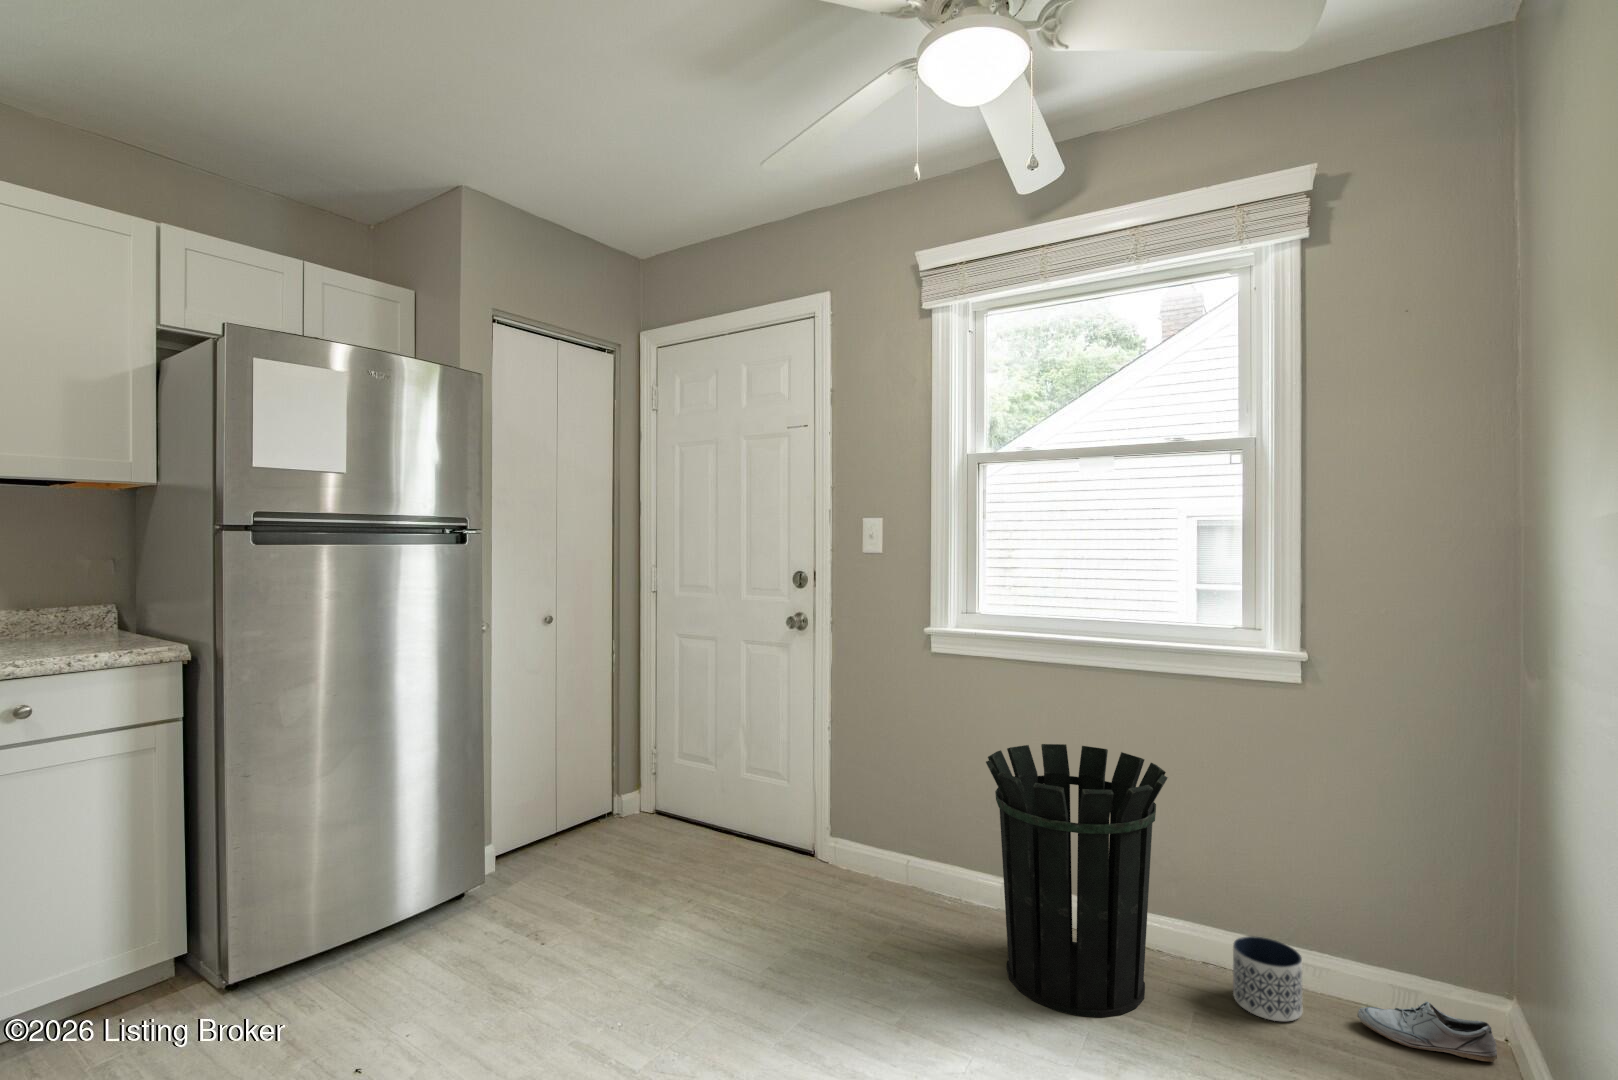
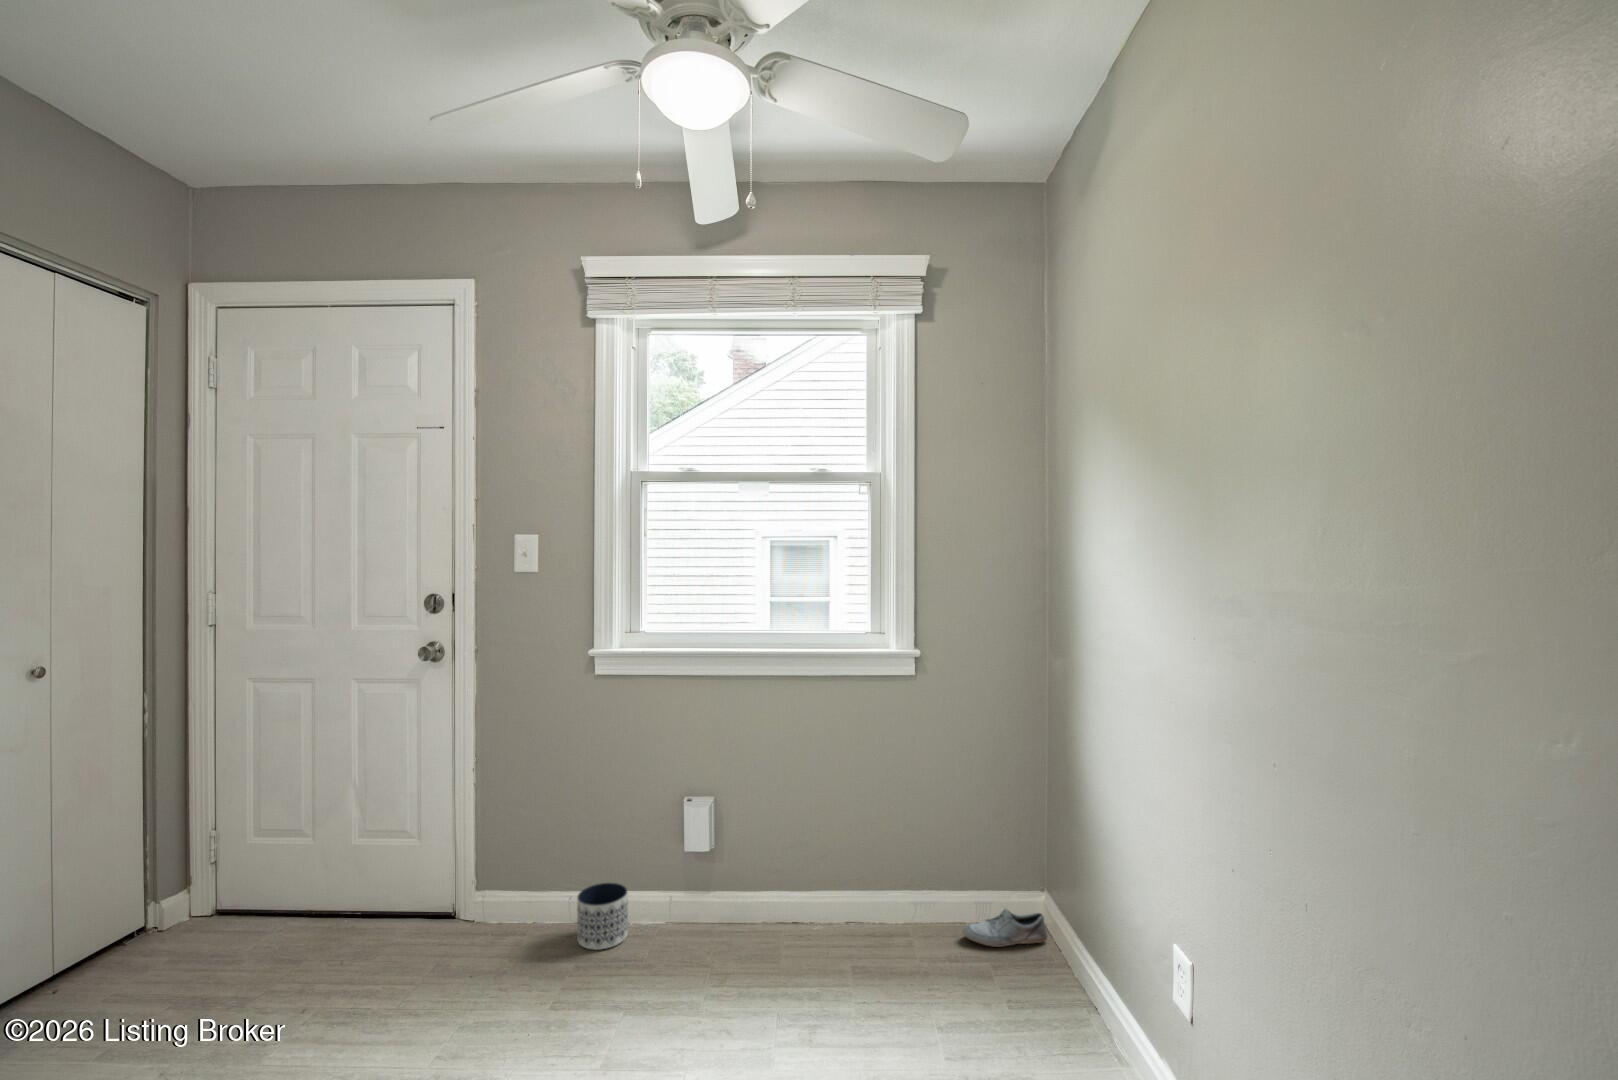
waste bin: present [986,744,1168,1017] -> none [670,749,831,1008]
planter: present [1233,936,1302,1021] -> present [577,883,628,950]

